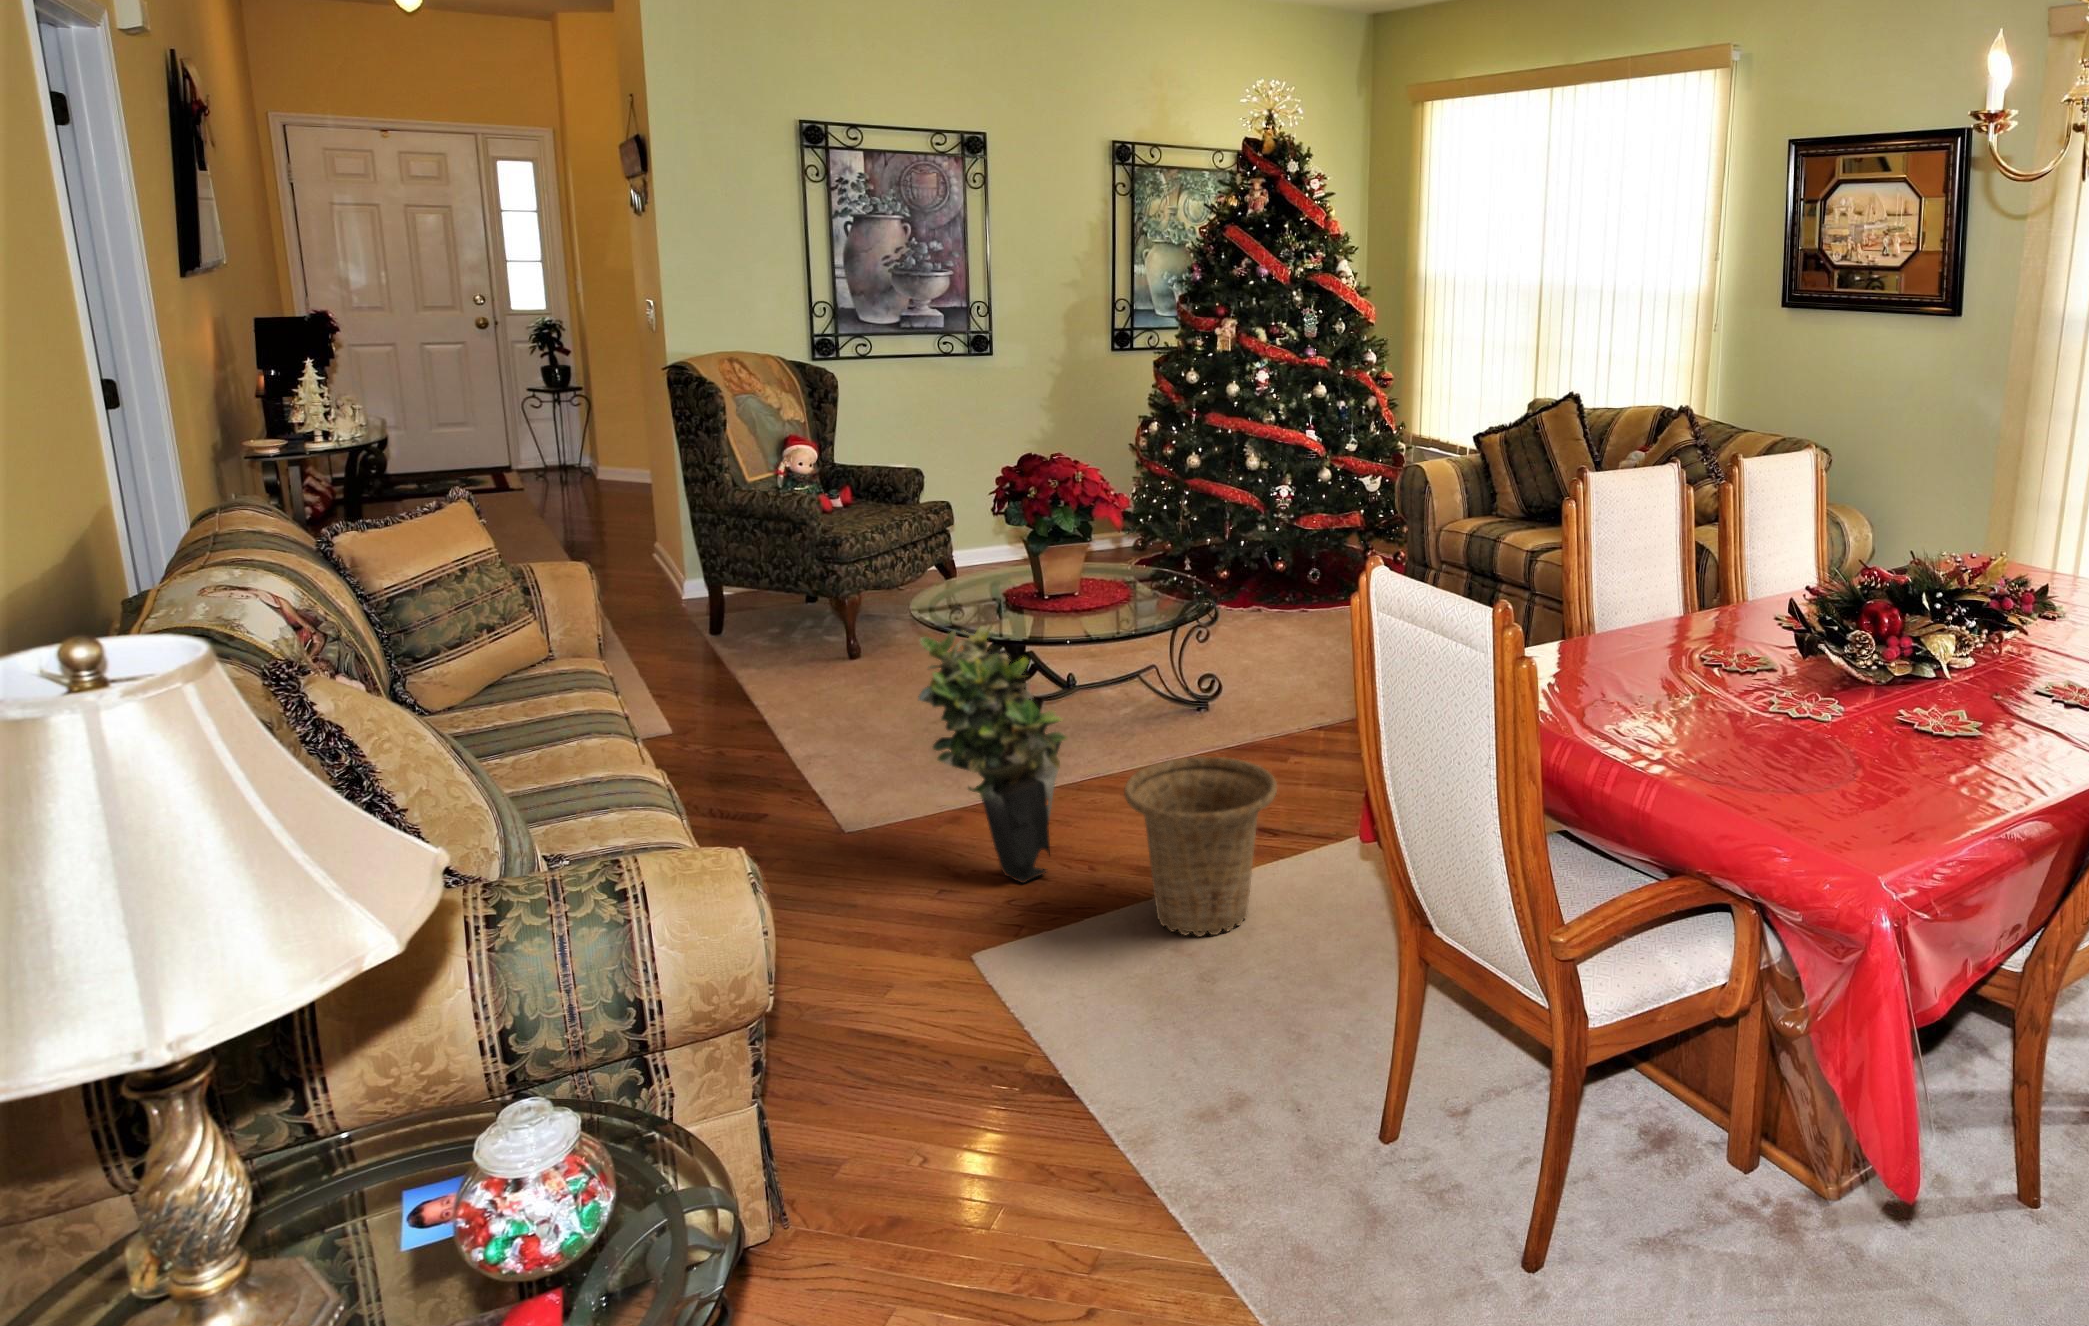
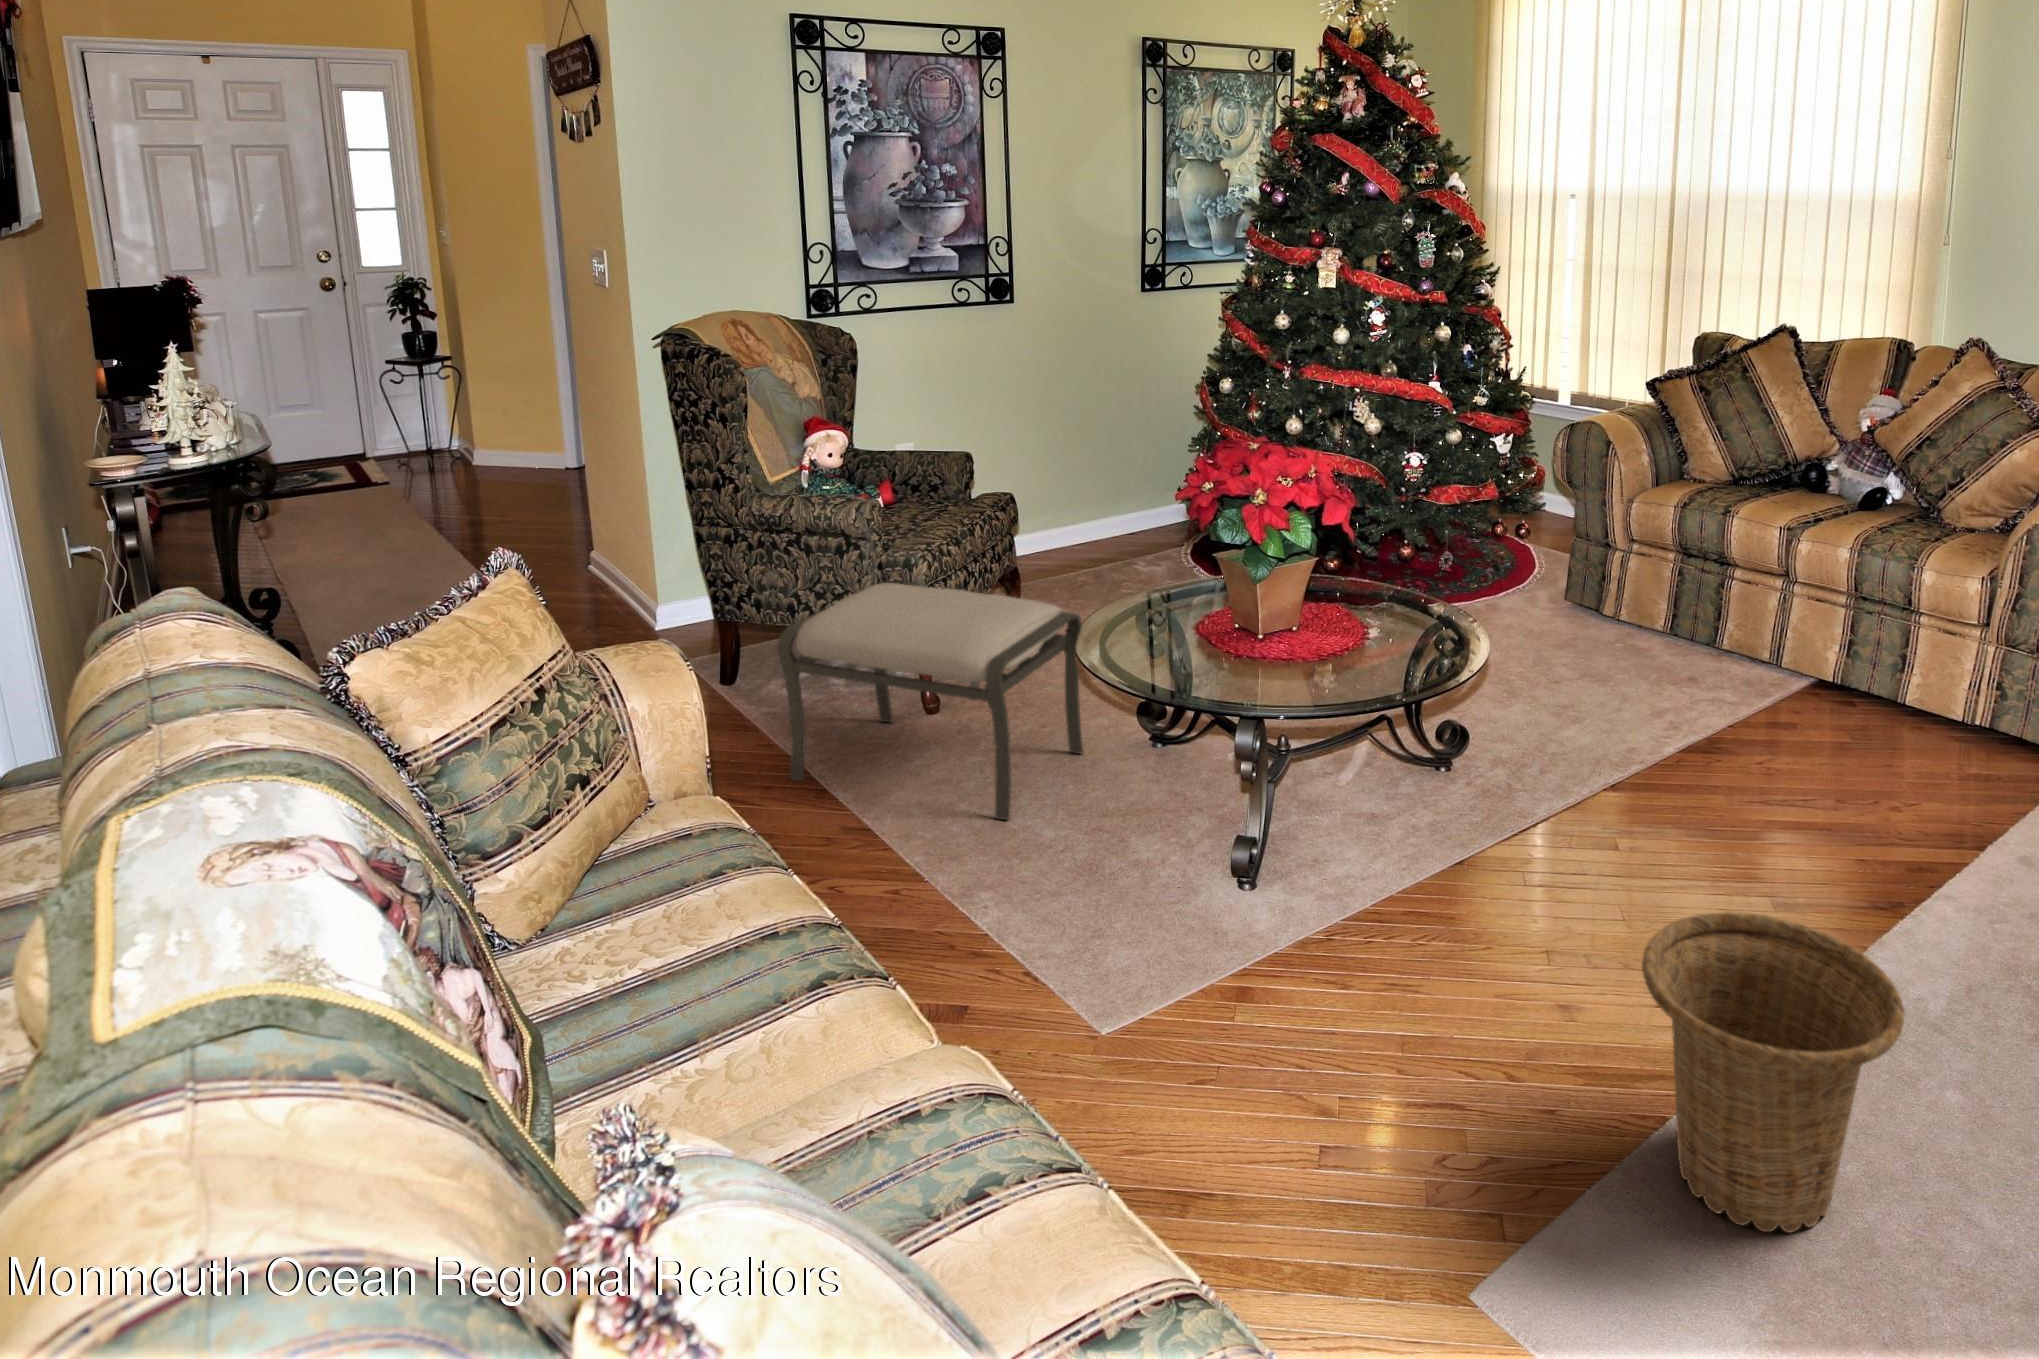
ottoman: none [721,560,954,726] -> present [777,583,1083,820]
potted plant: present [918,626,1067,883] -> none [1248,715,1487,1128]

